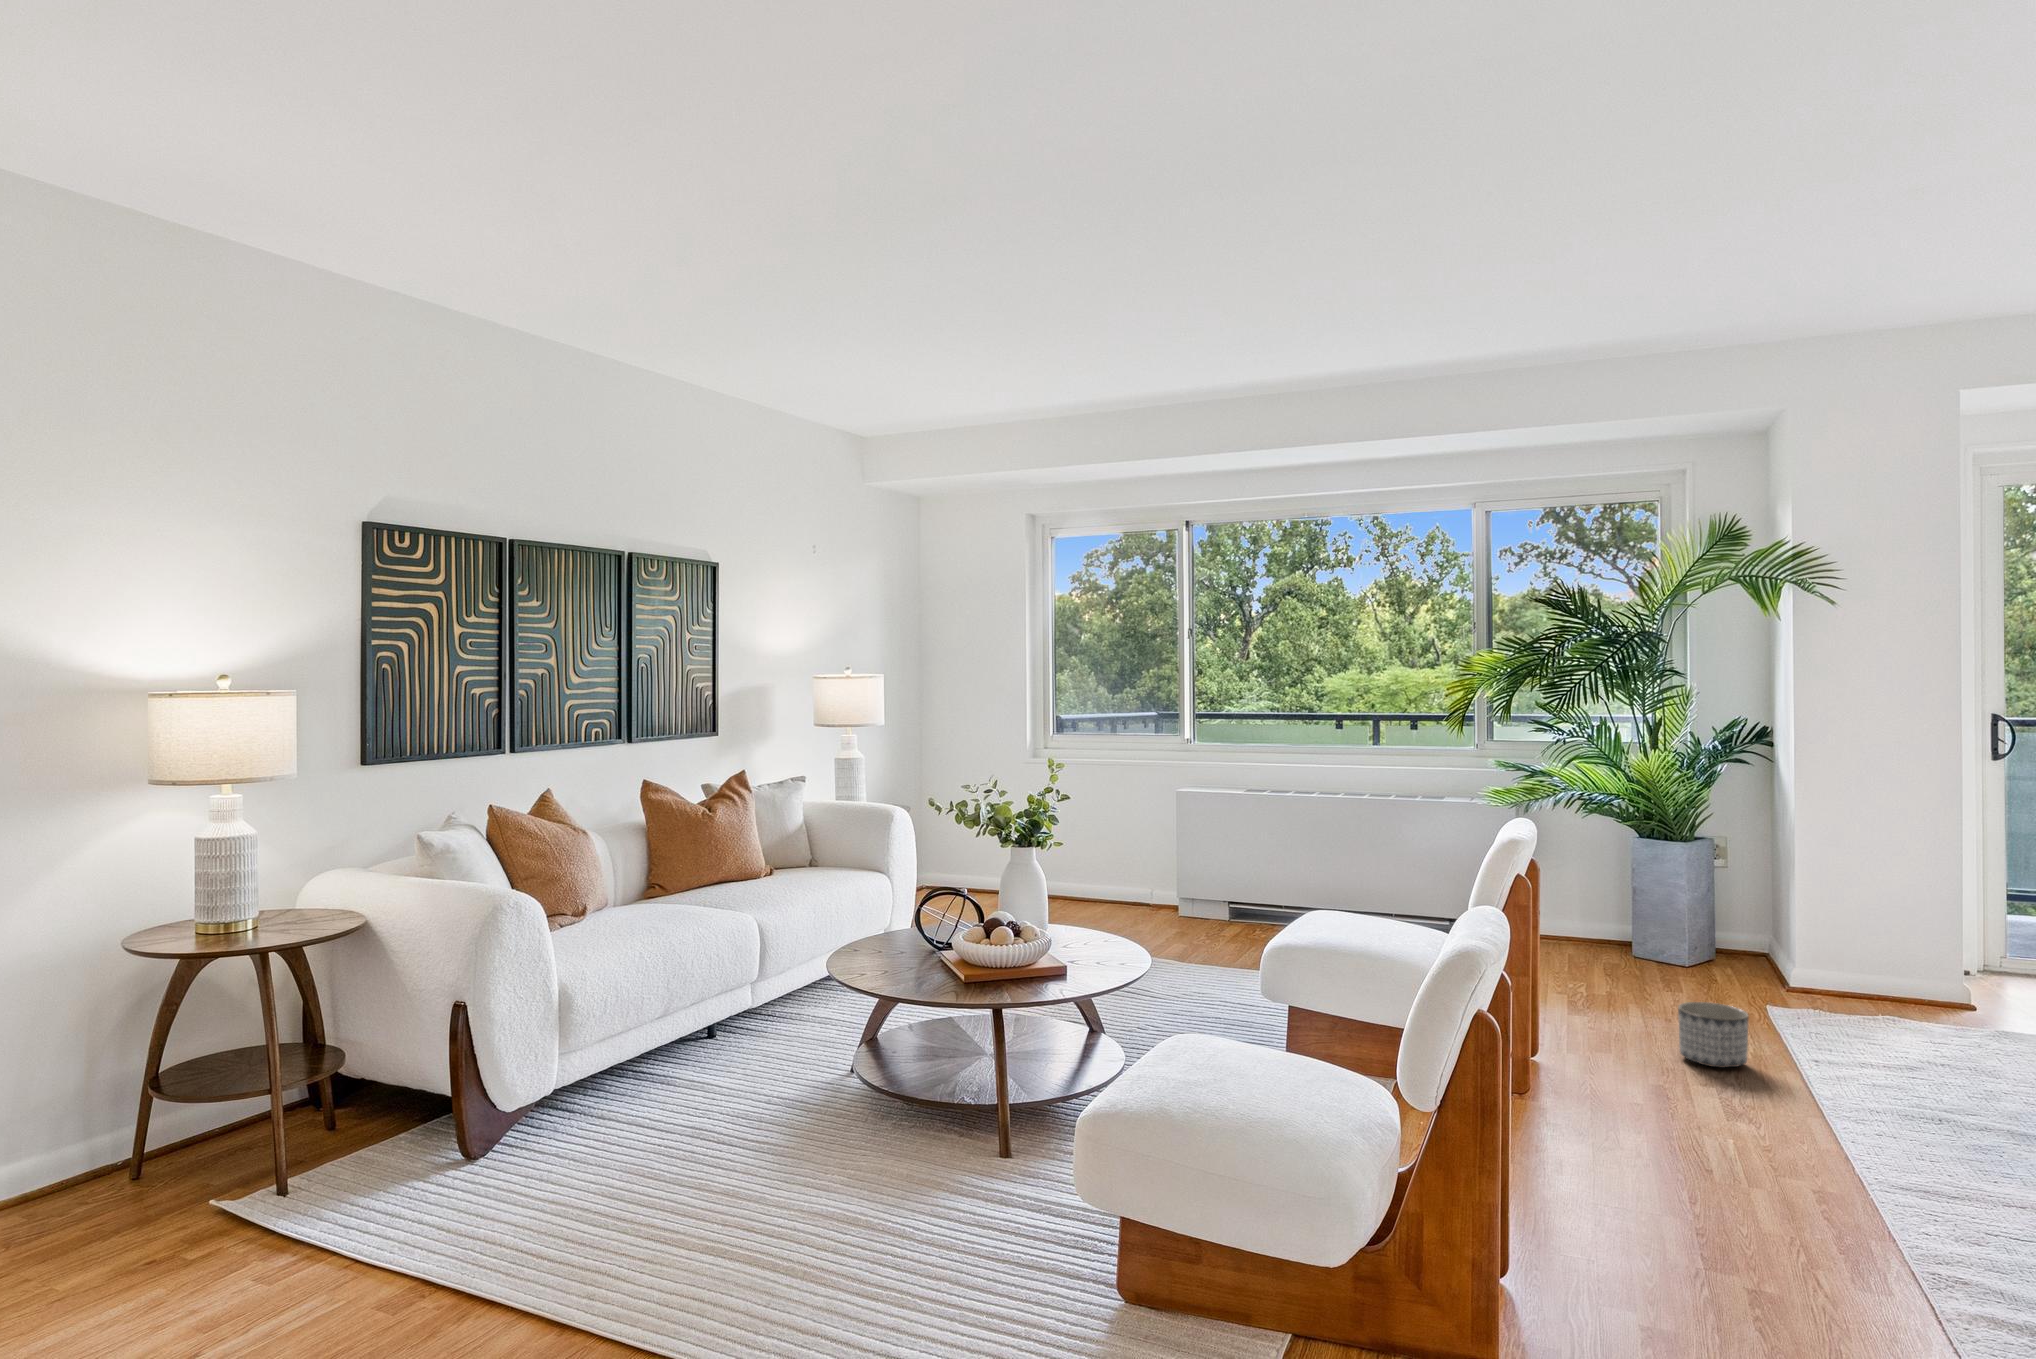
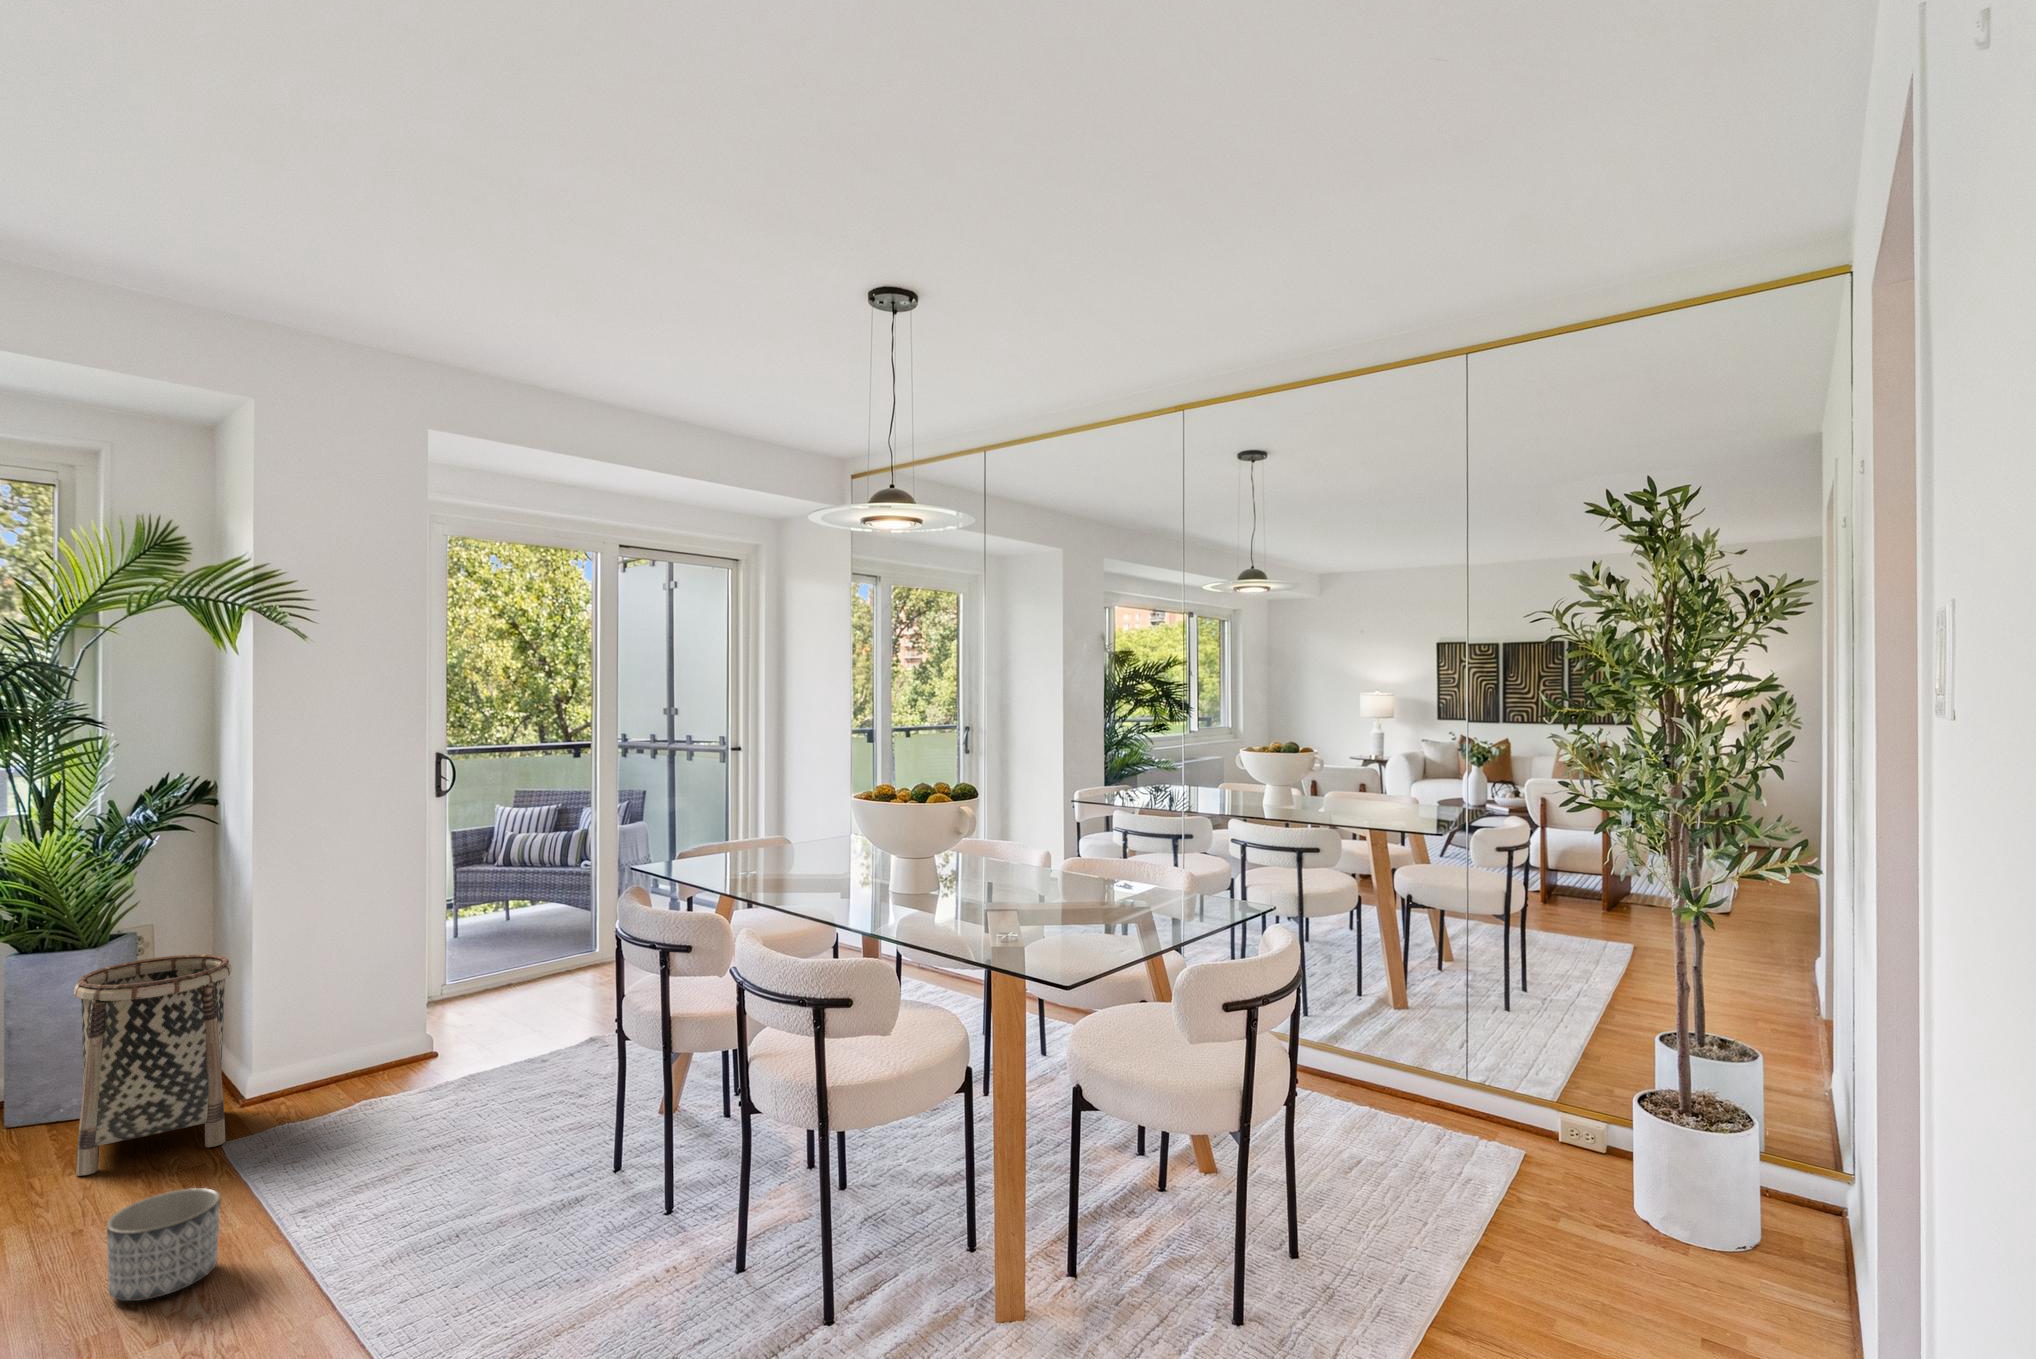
basket: none [1669,855,1775,1006] -> present [74,954,232,1176]

